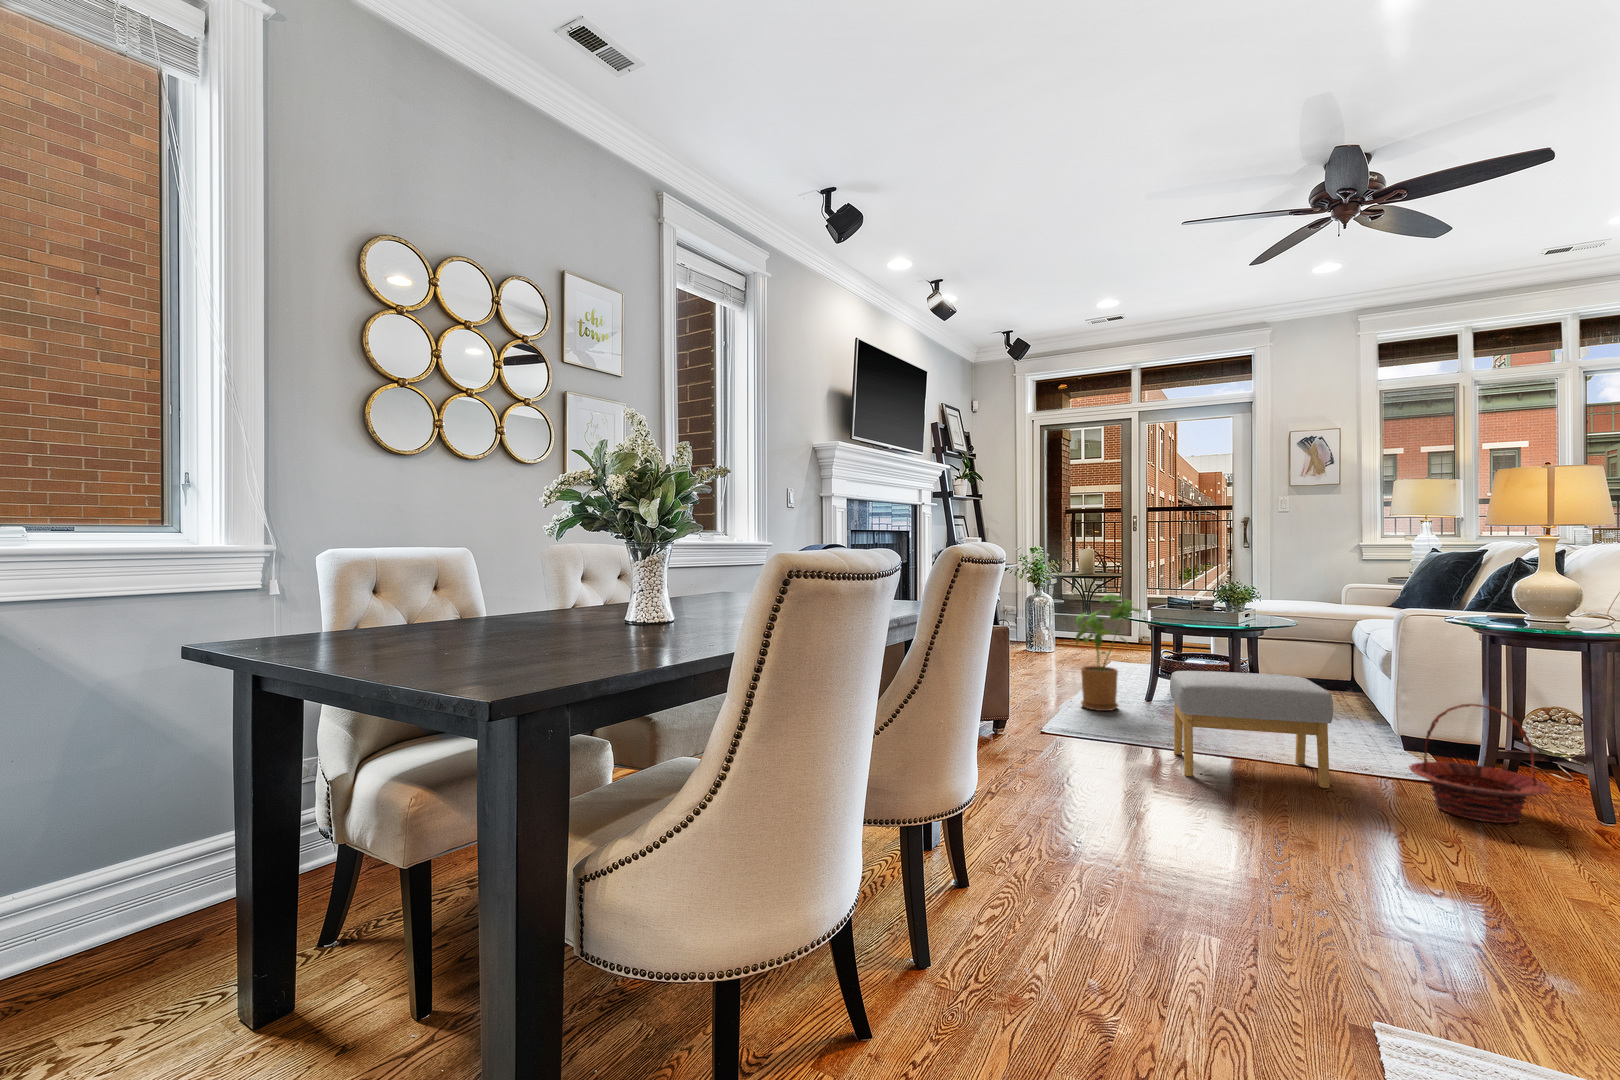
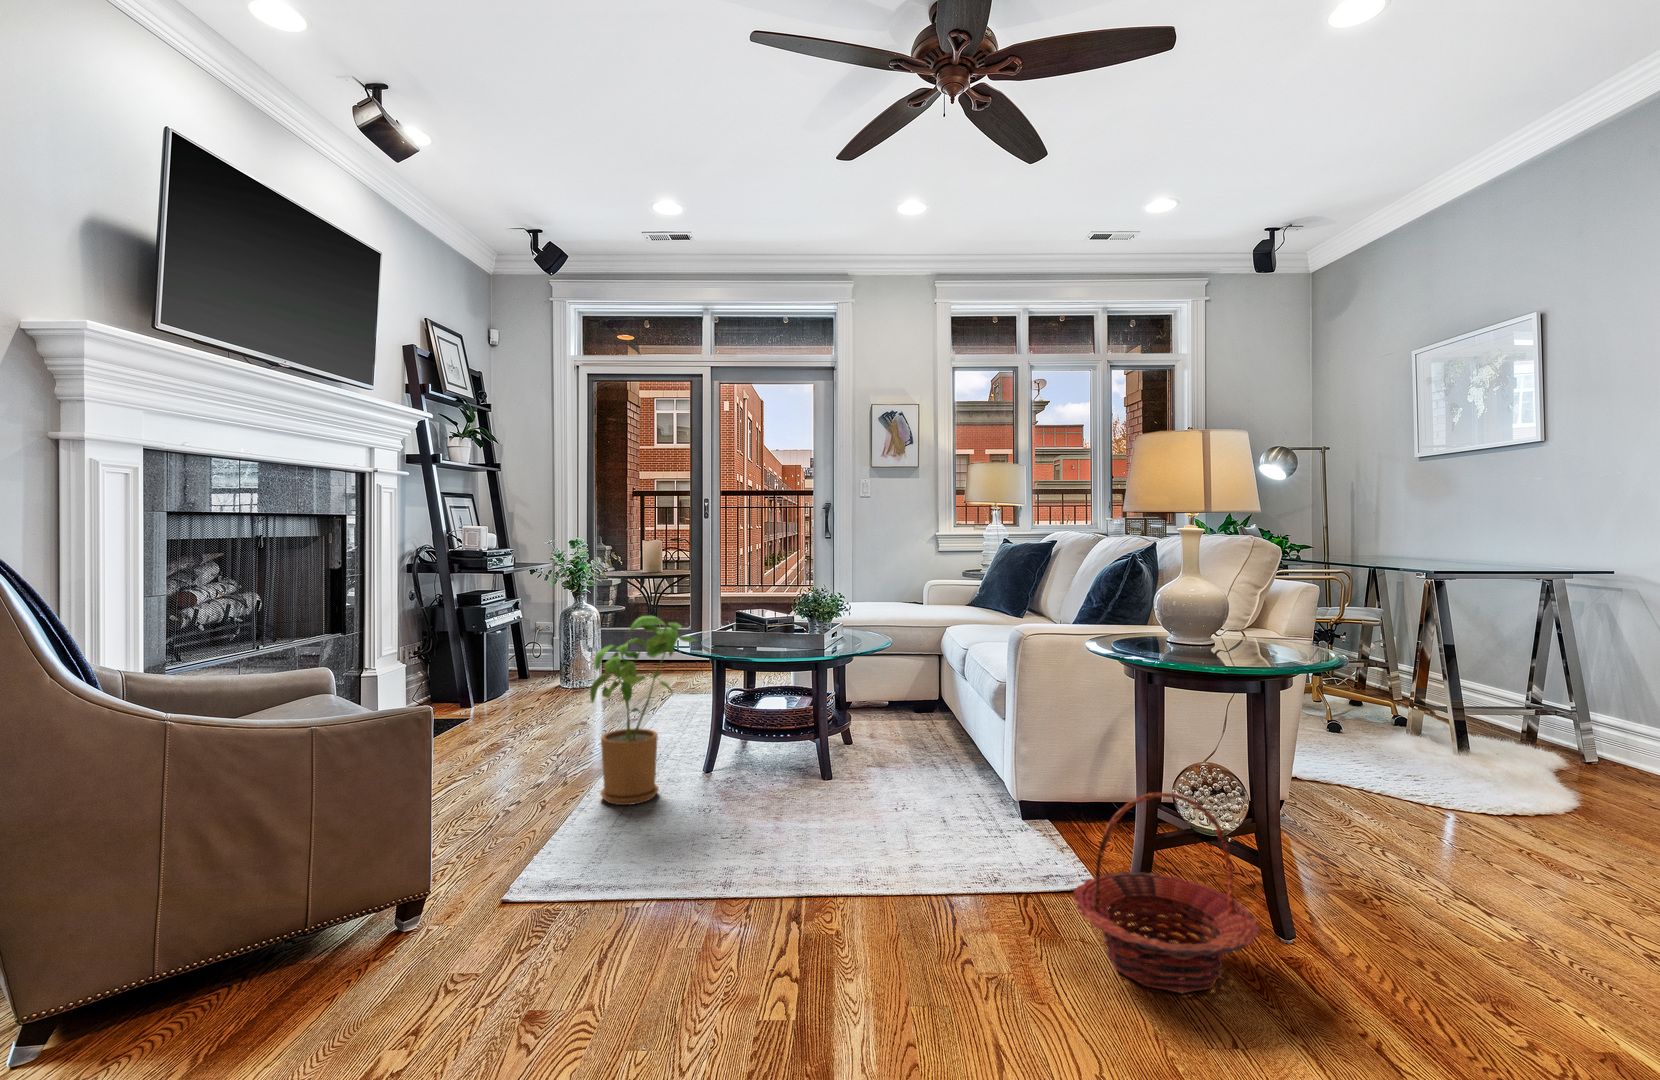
footstool: present [1170,671,1333,788] -> none [724,749,971,977]

